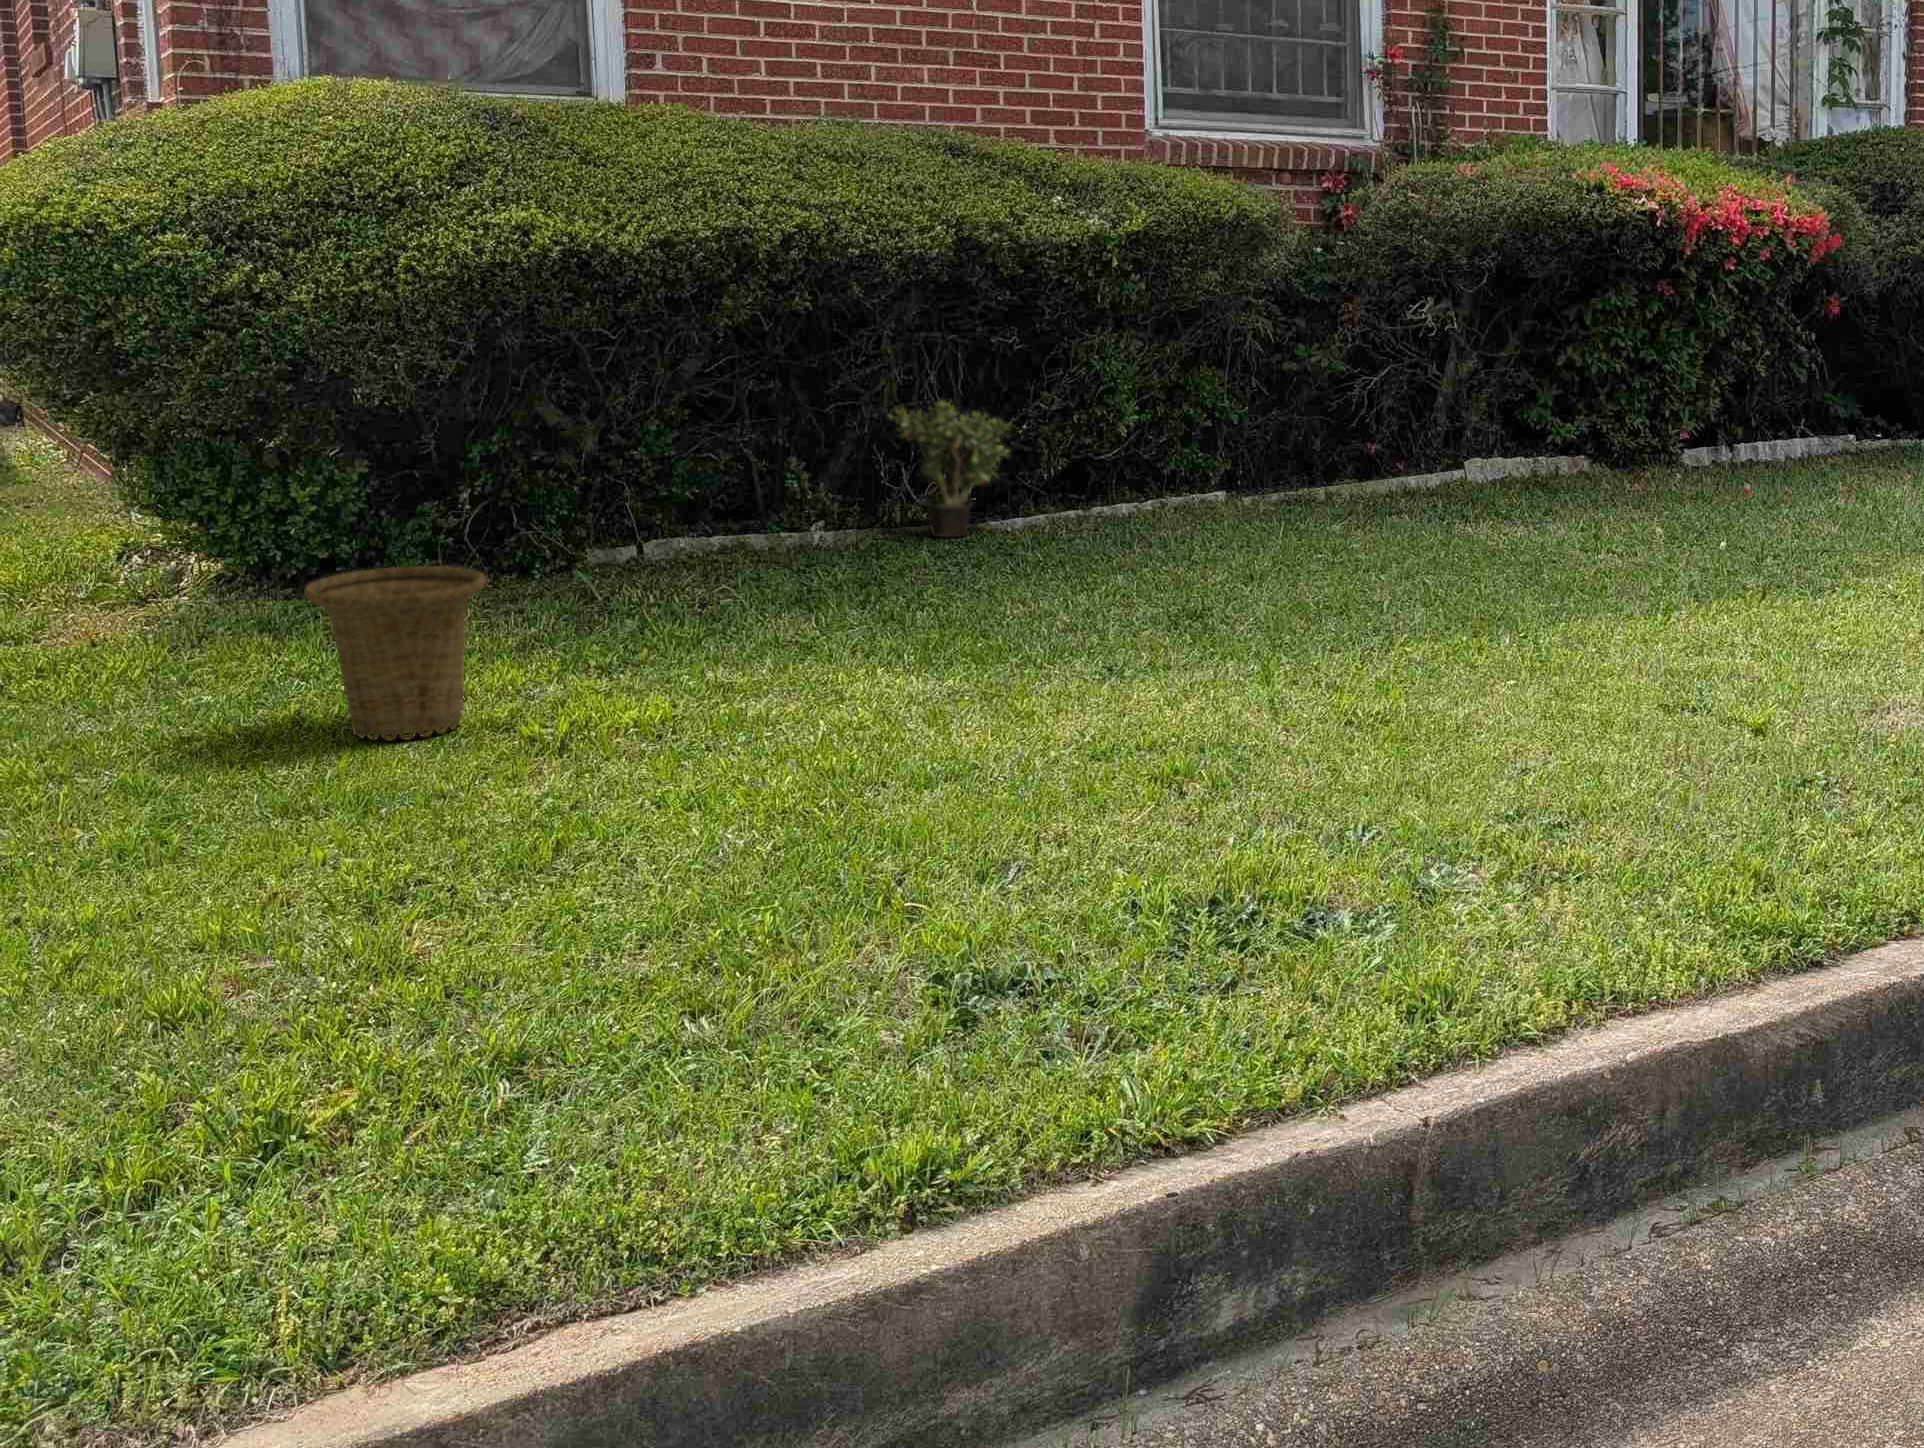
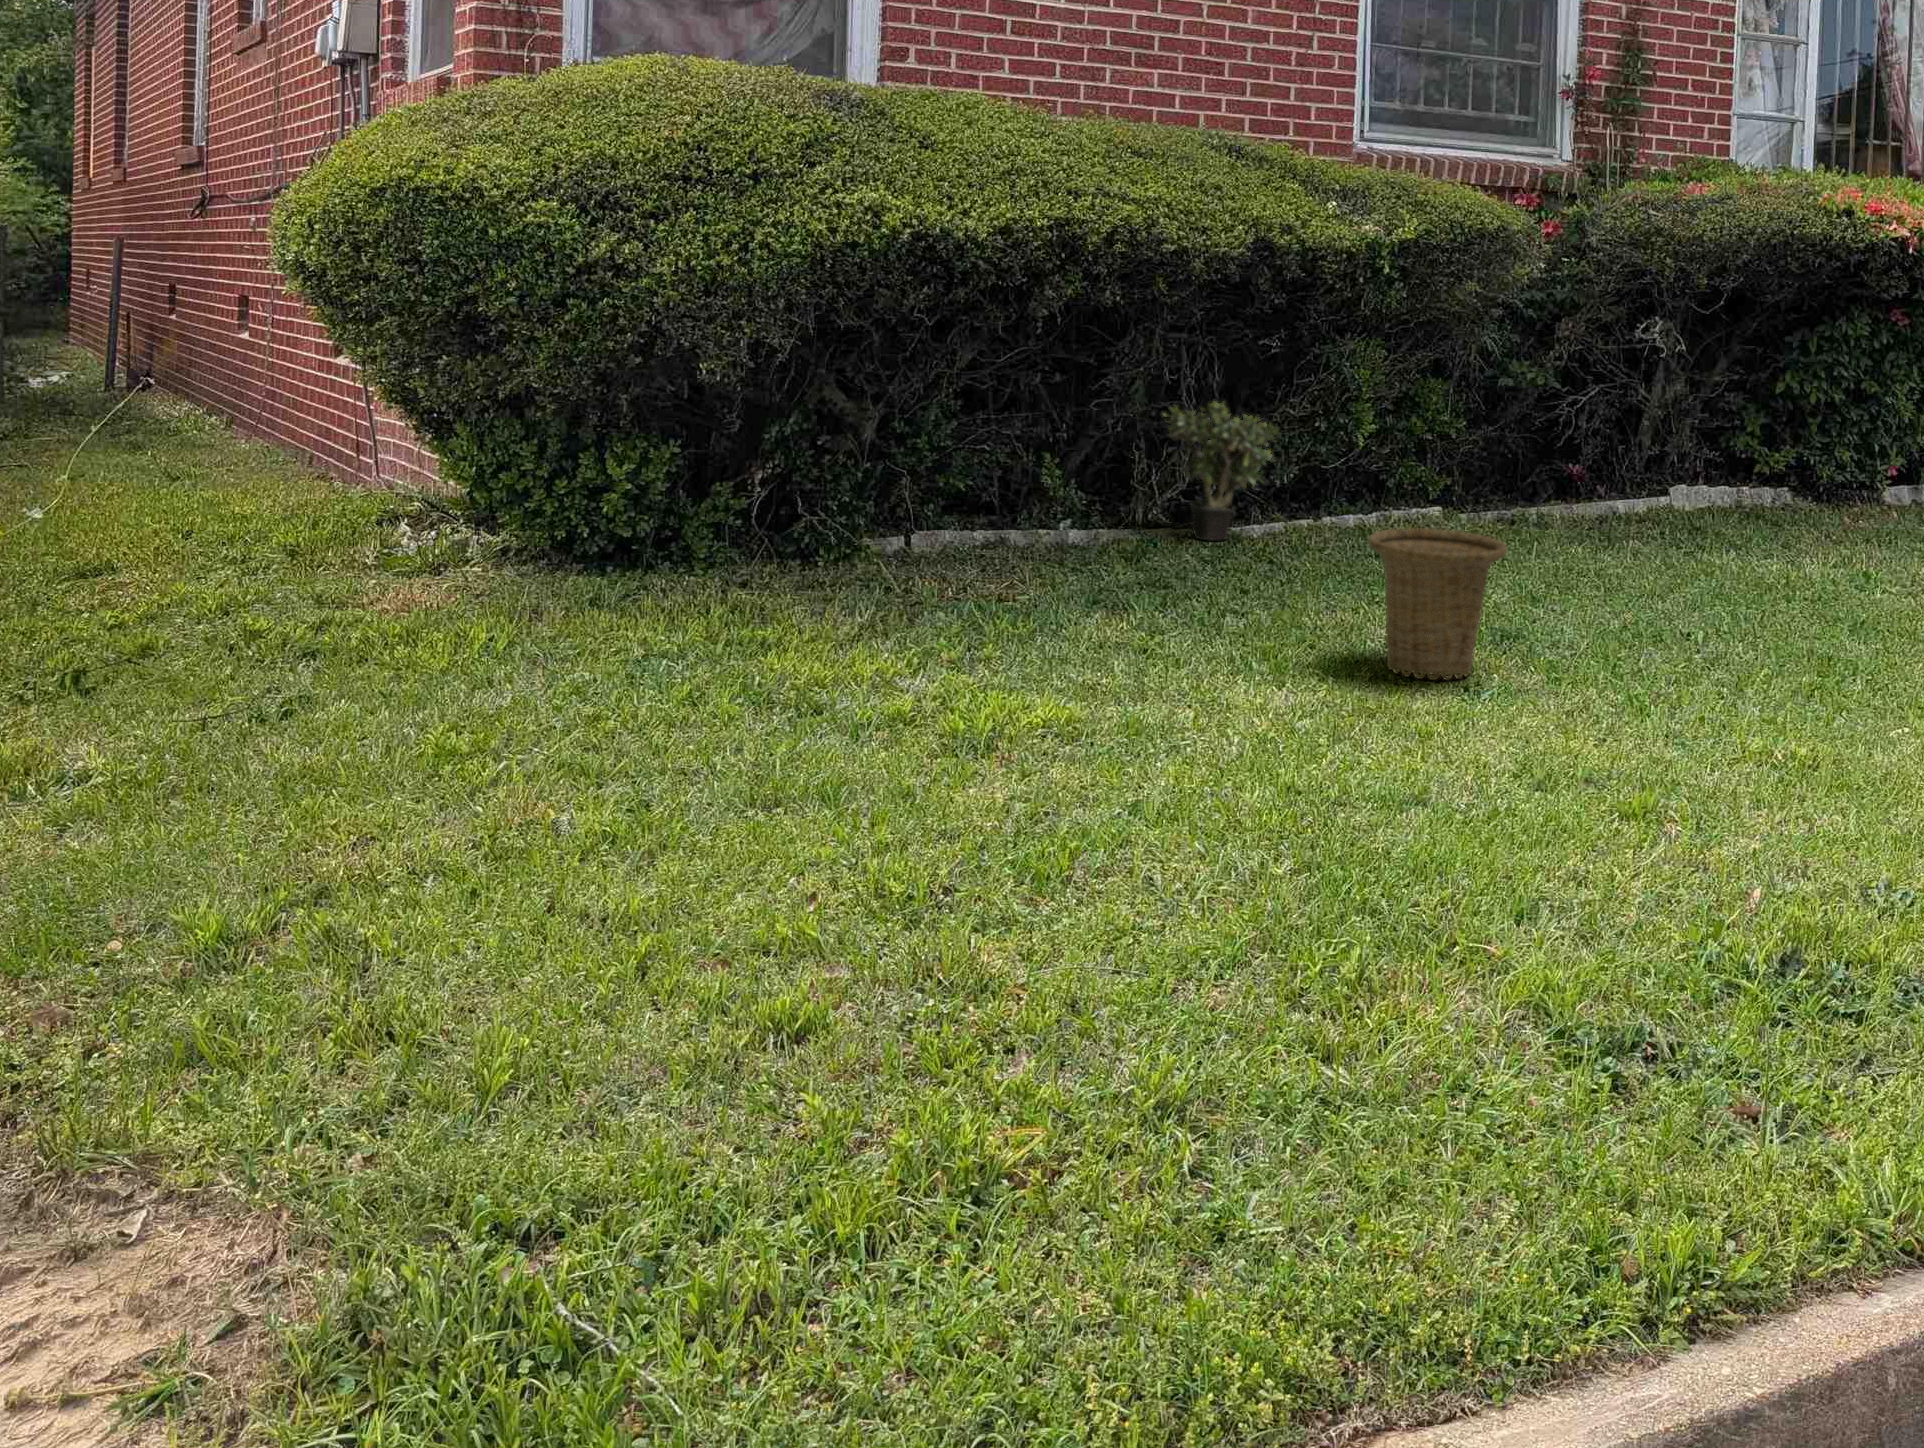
basket: present [304,566,486,741] -> present [1368,528,1507,680]

